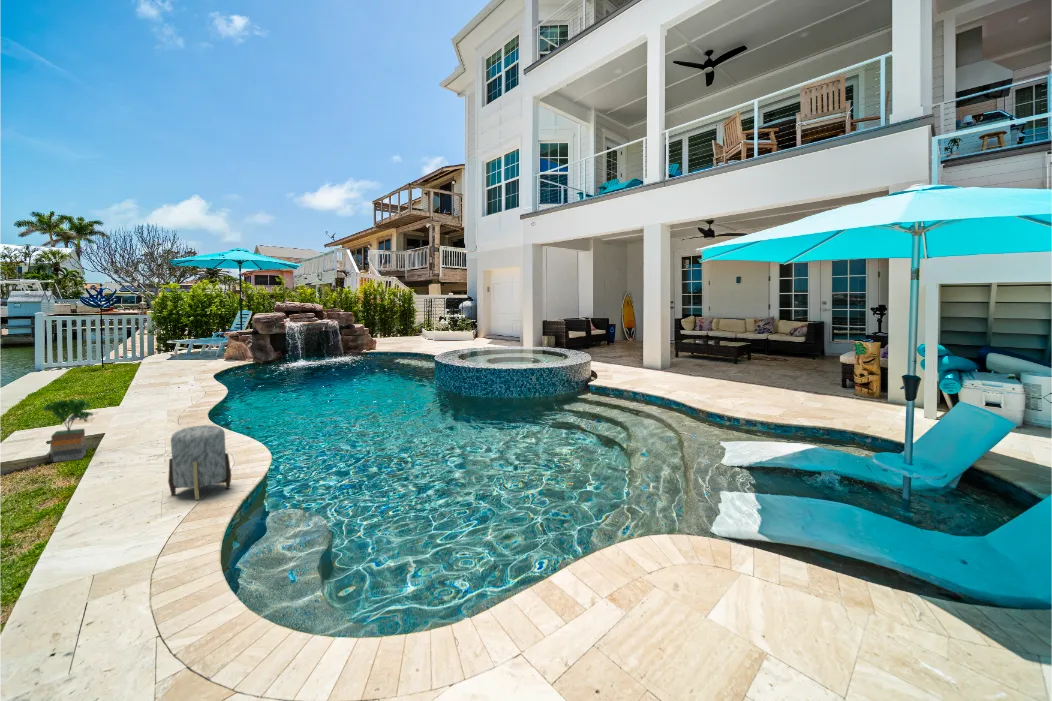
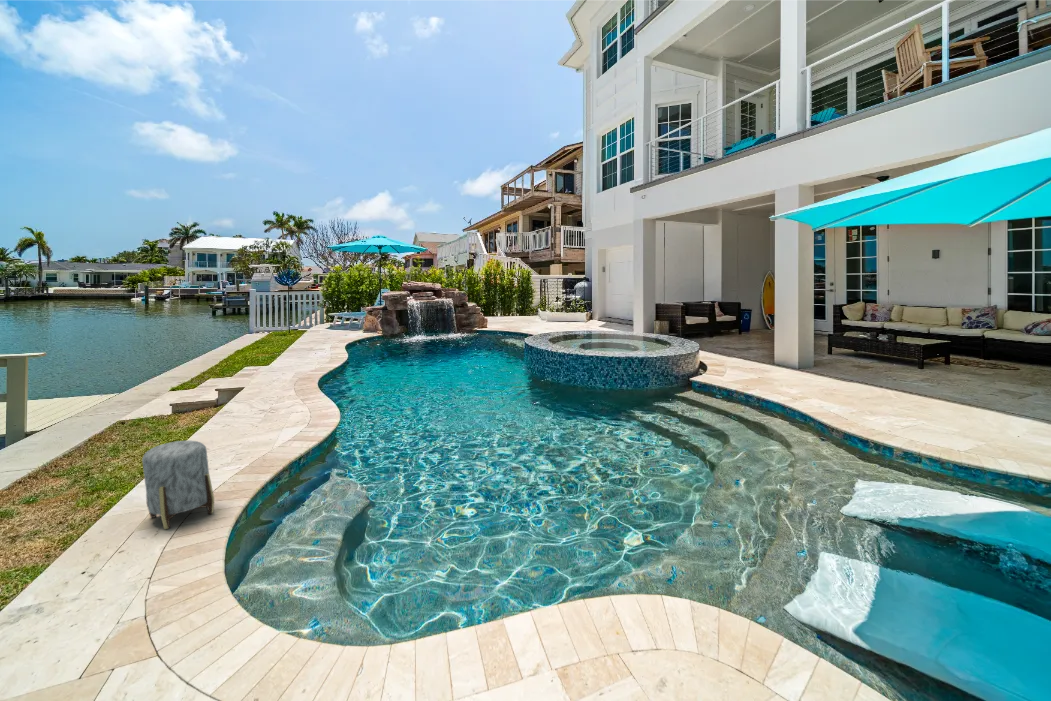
potted tree: present [43,399,93,462] -> none [95,393,146,456]

